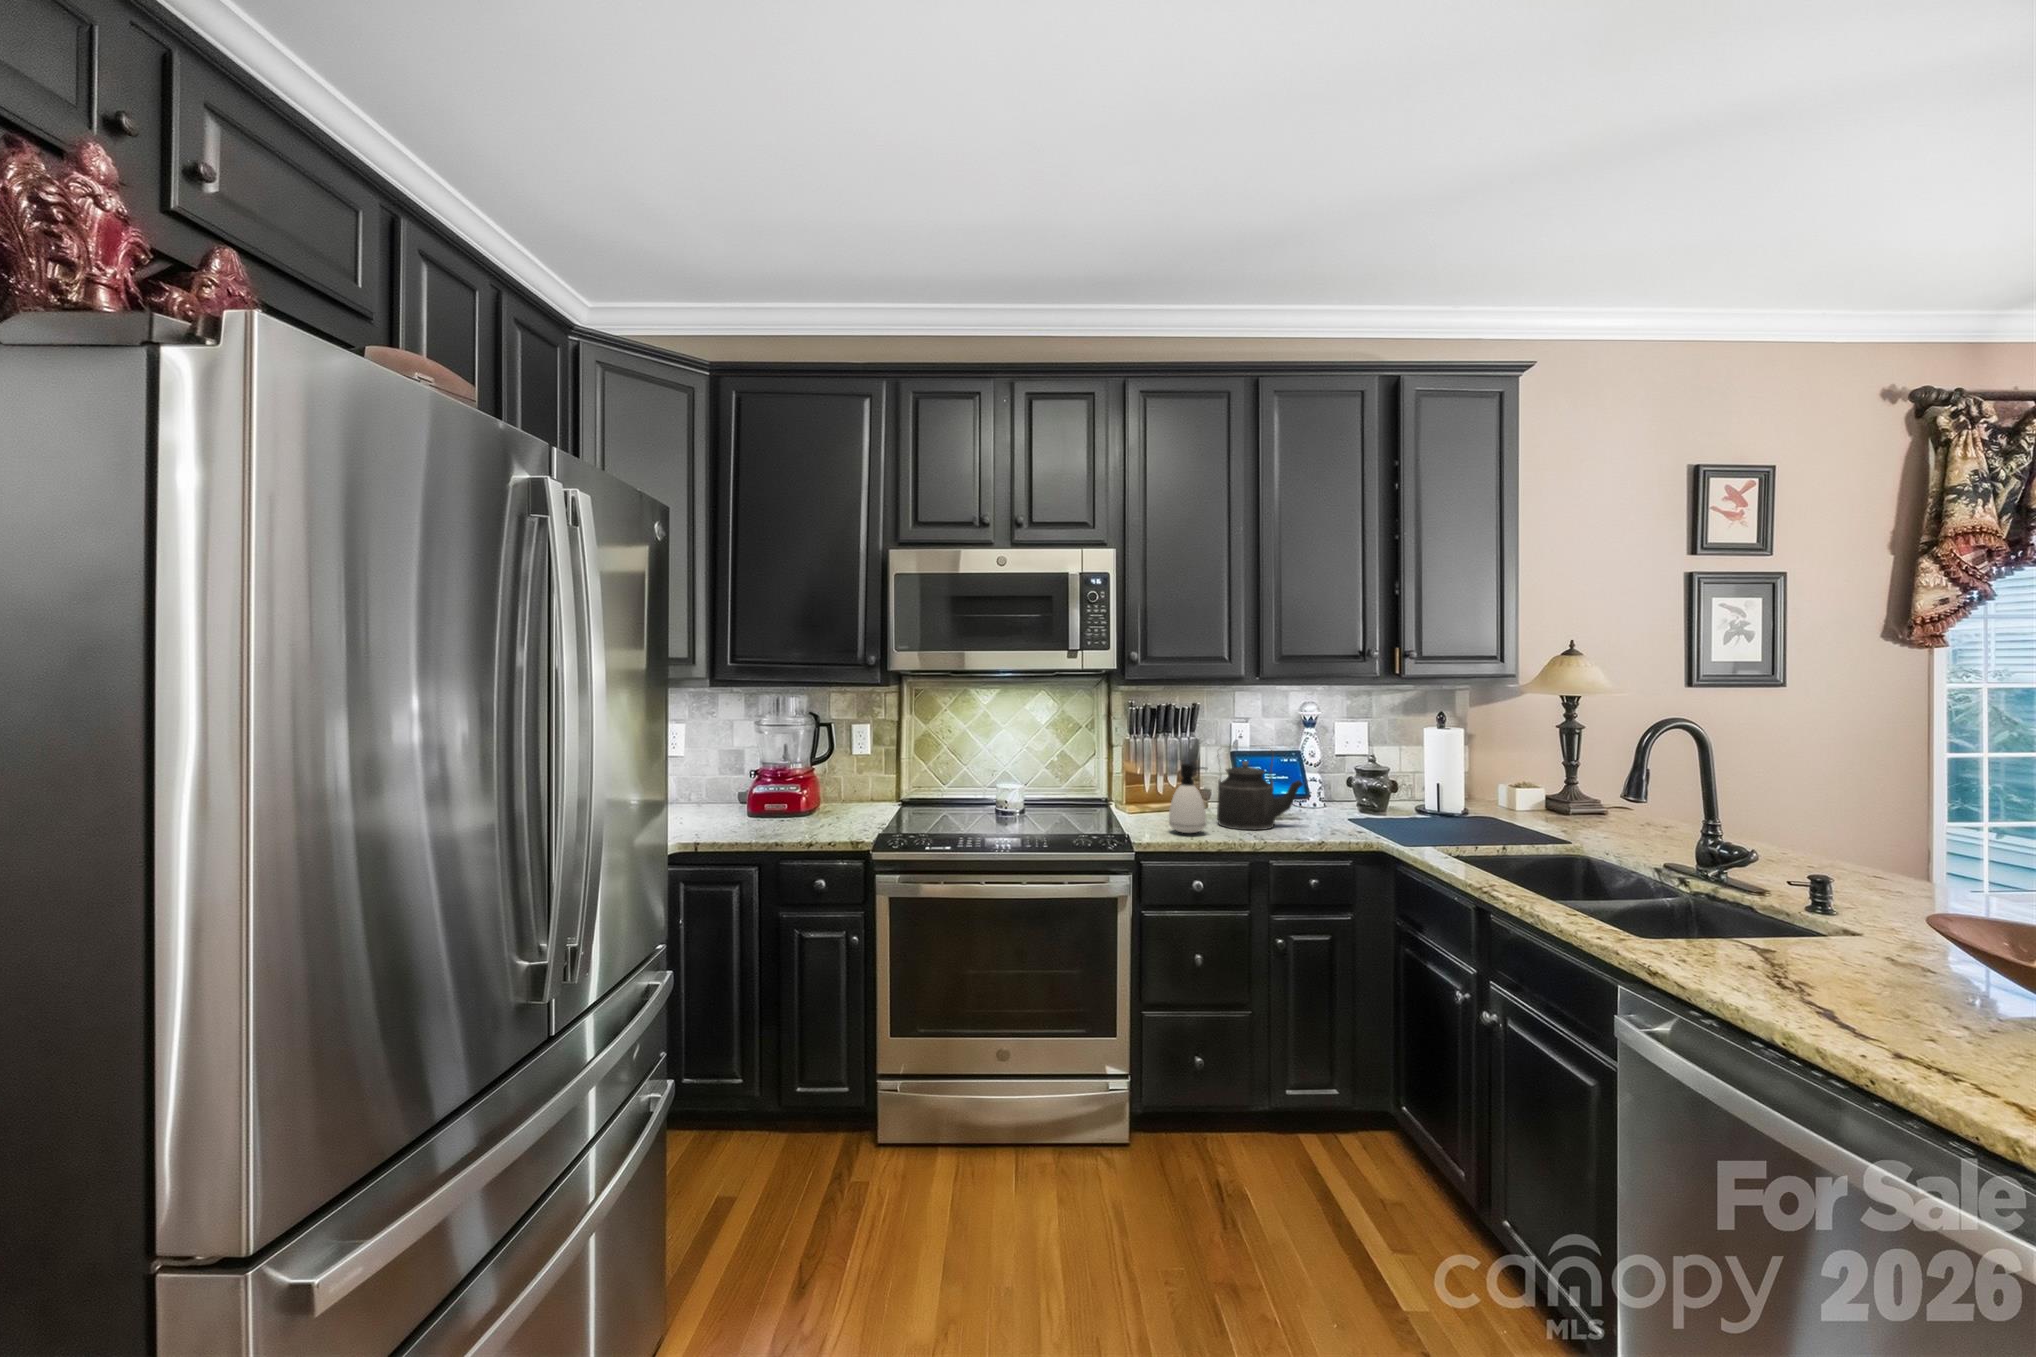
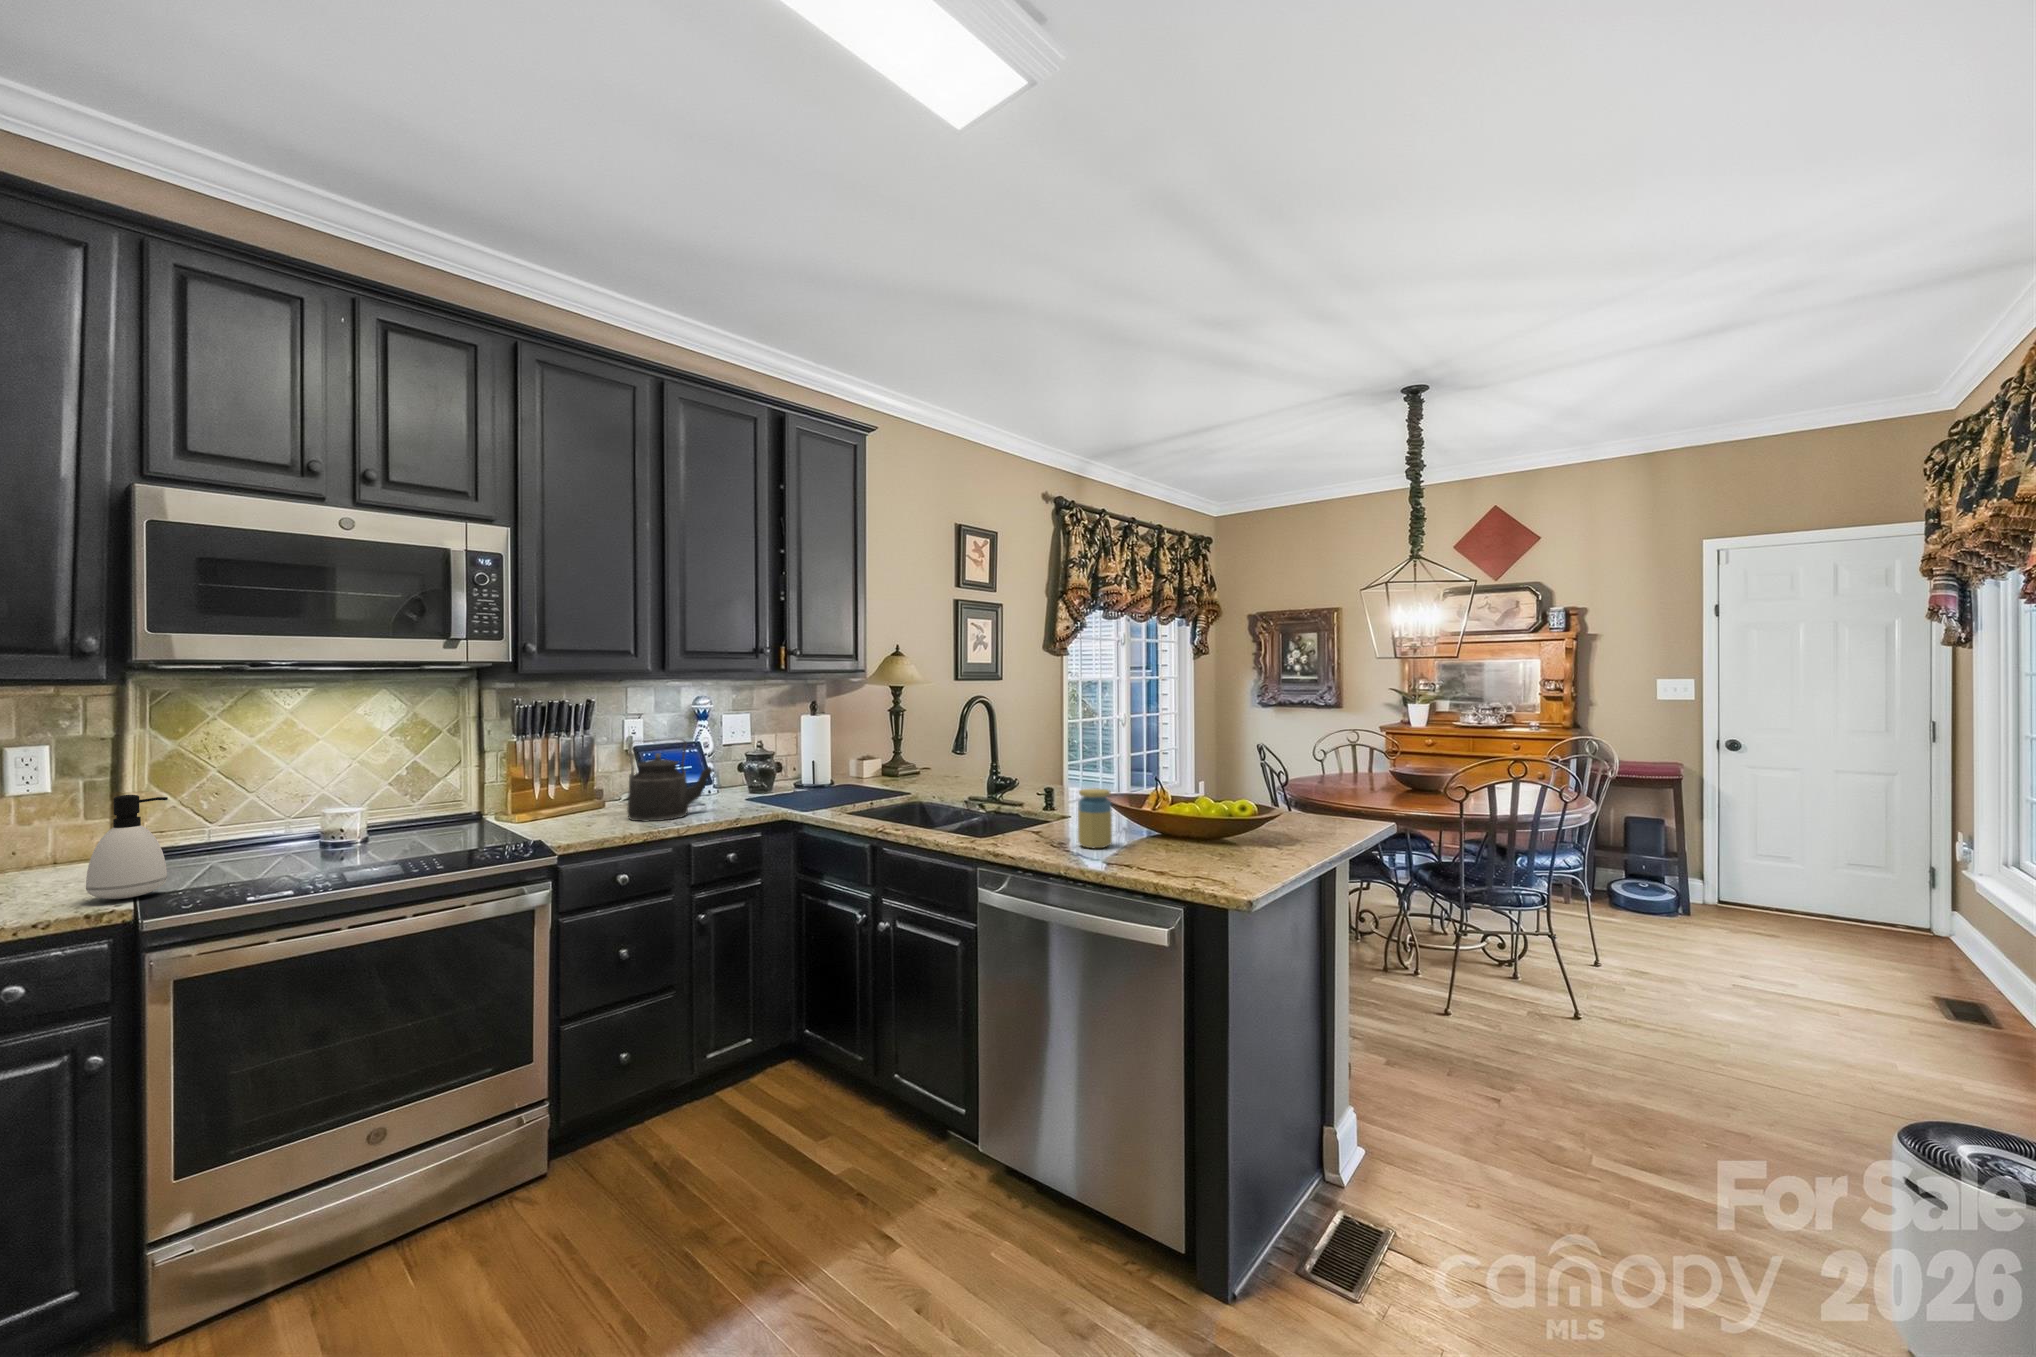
soap dispenser: present [1169,764,1206,833] -> present [86,795,168,899]
jar: none [1844,902,1934,1020] -> present [1078,789,1112,848]

